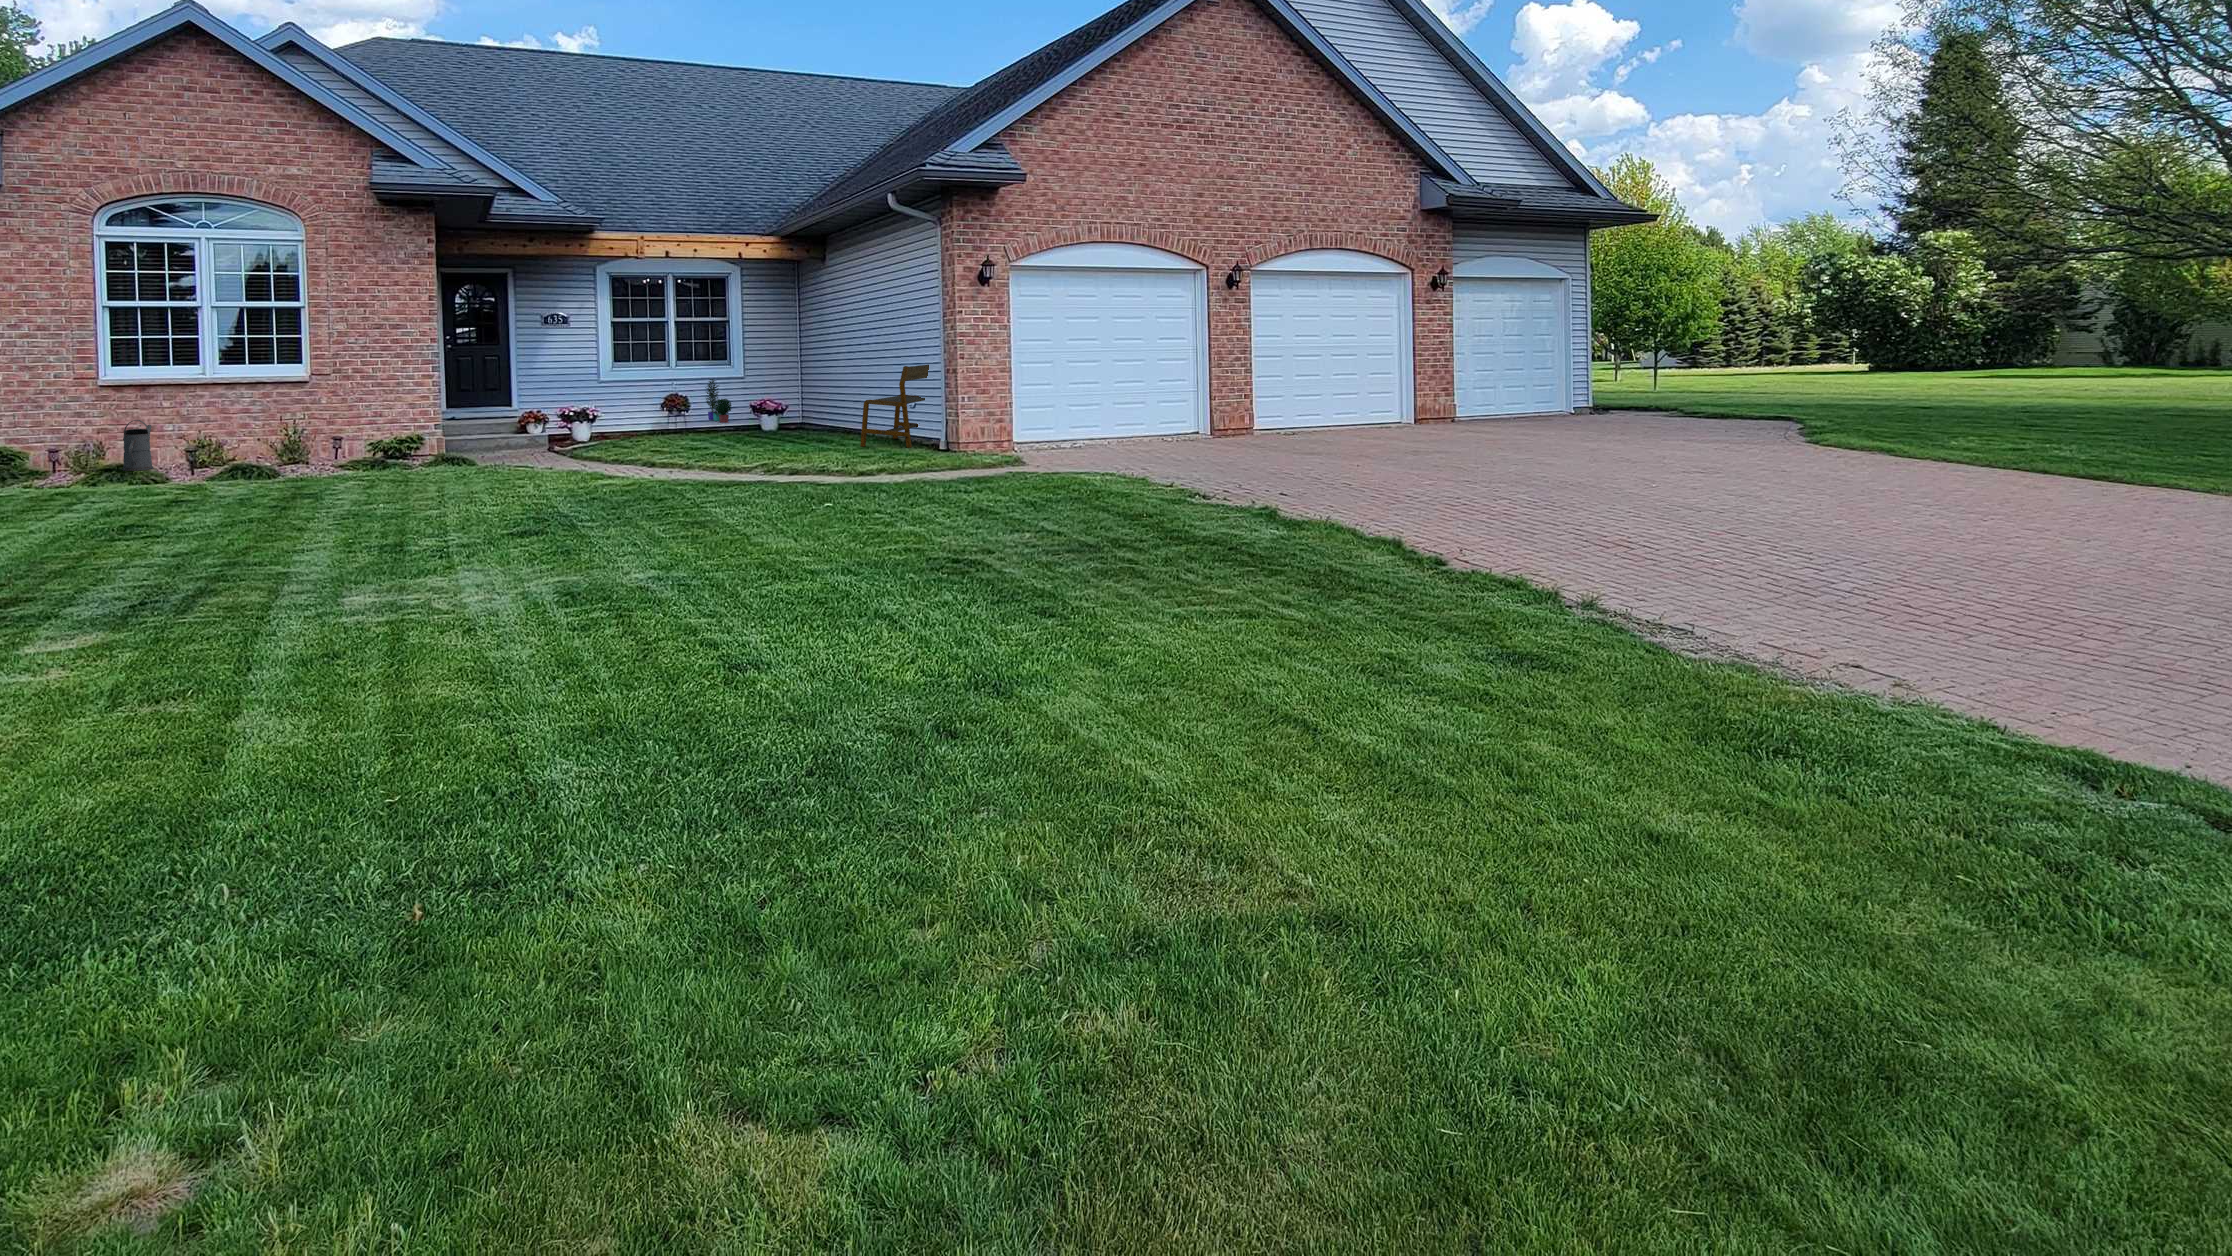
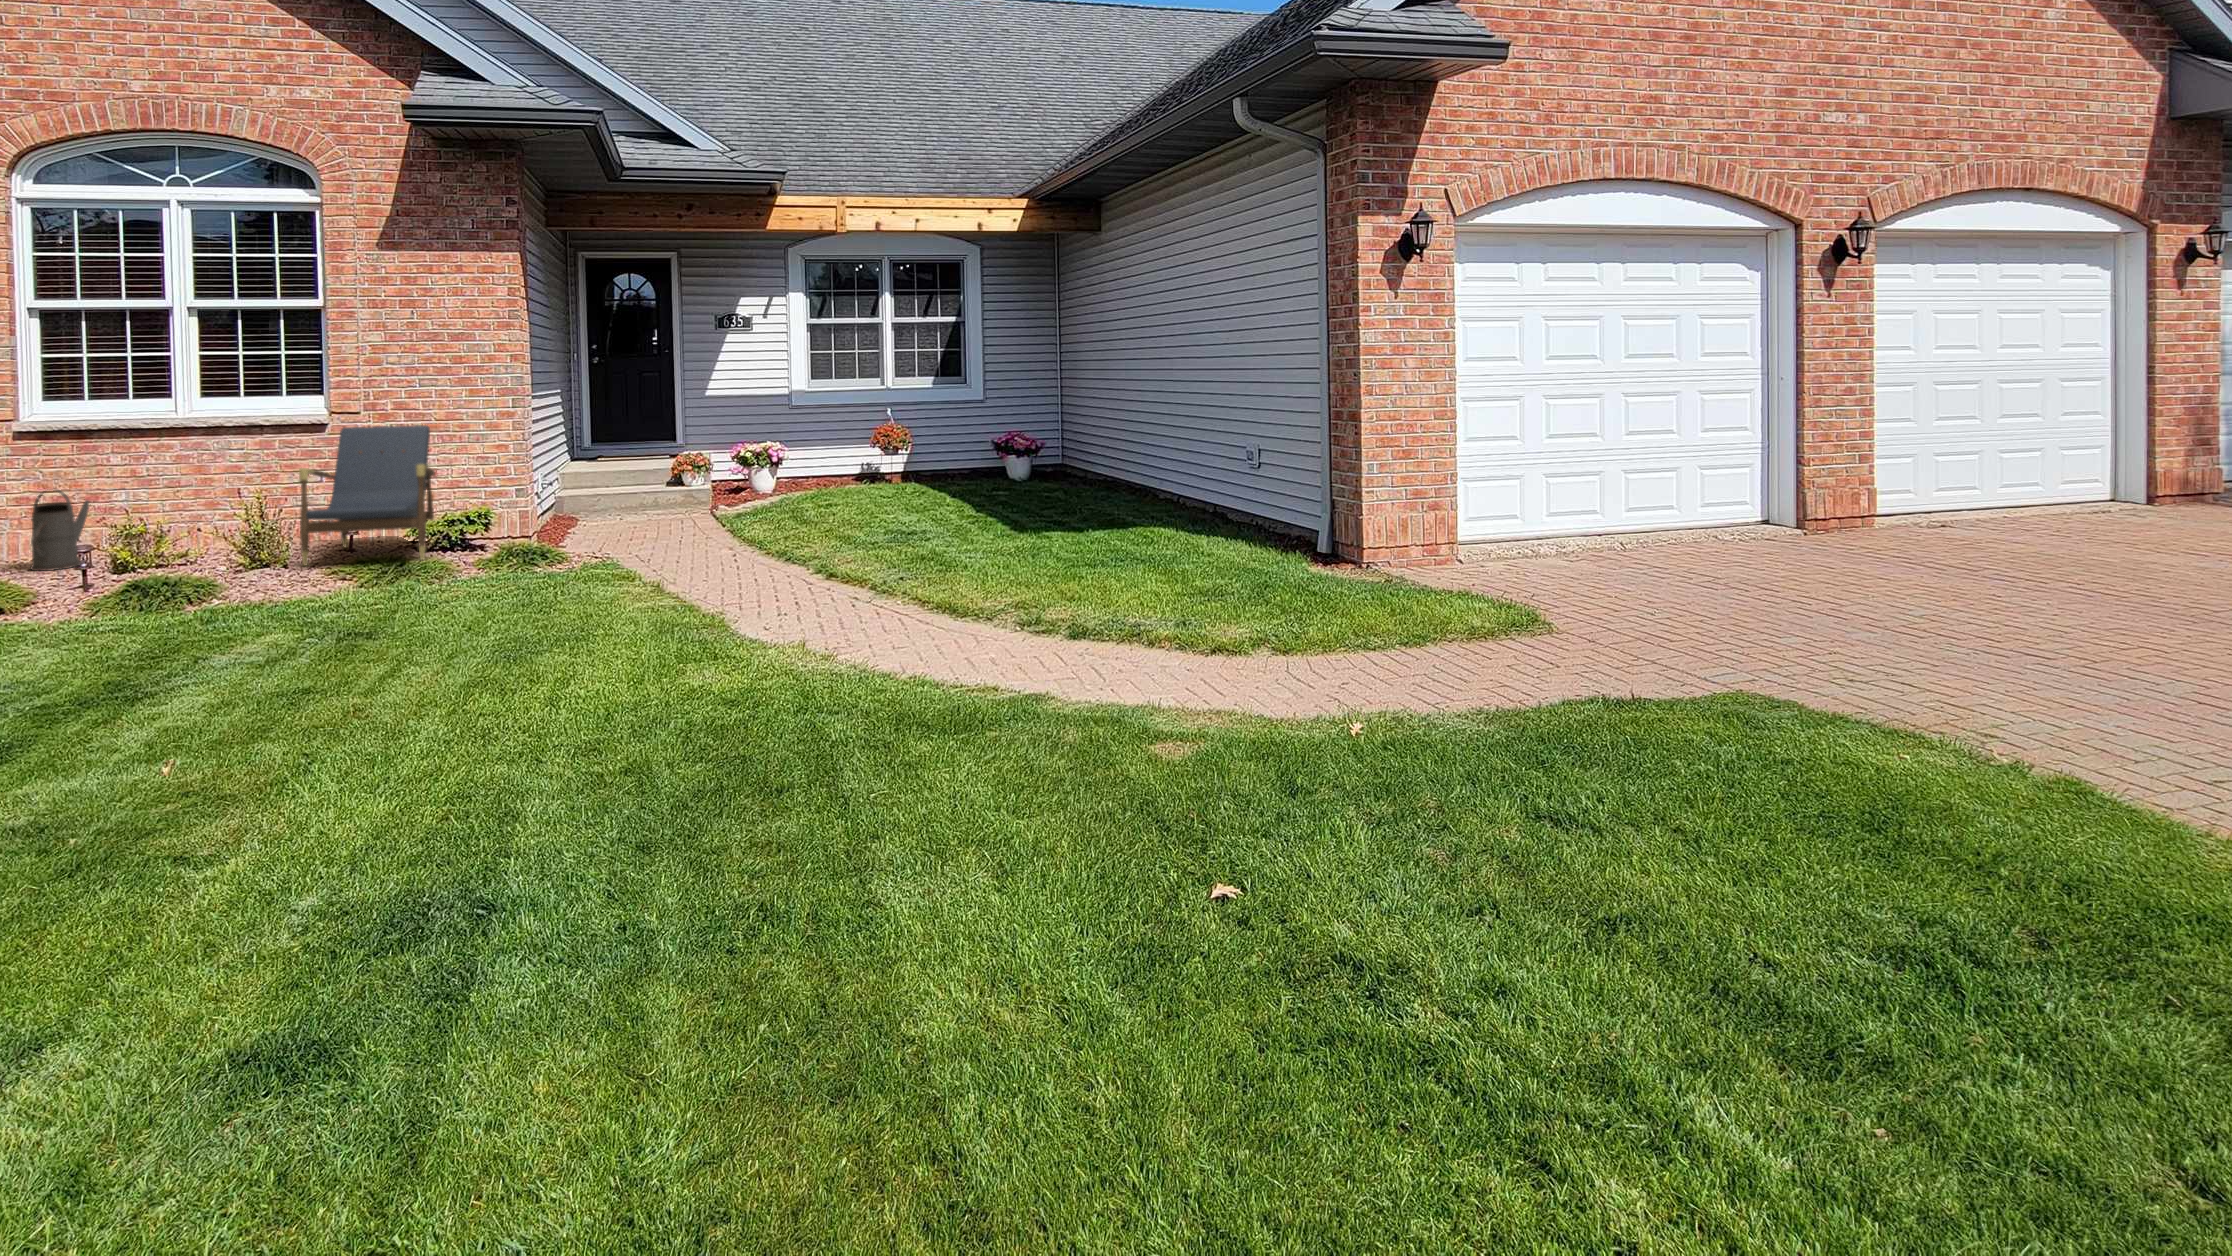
bench: present [860,364,929,448] -> none [1188,394,1315,546]
potted plant: present [705,379,732,423] -> none [941,404,979,472]
lounge chair: none [308,382,389,465] -> present [299,425,435,566]

